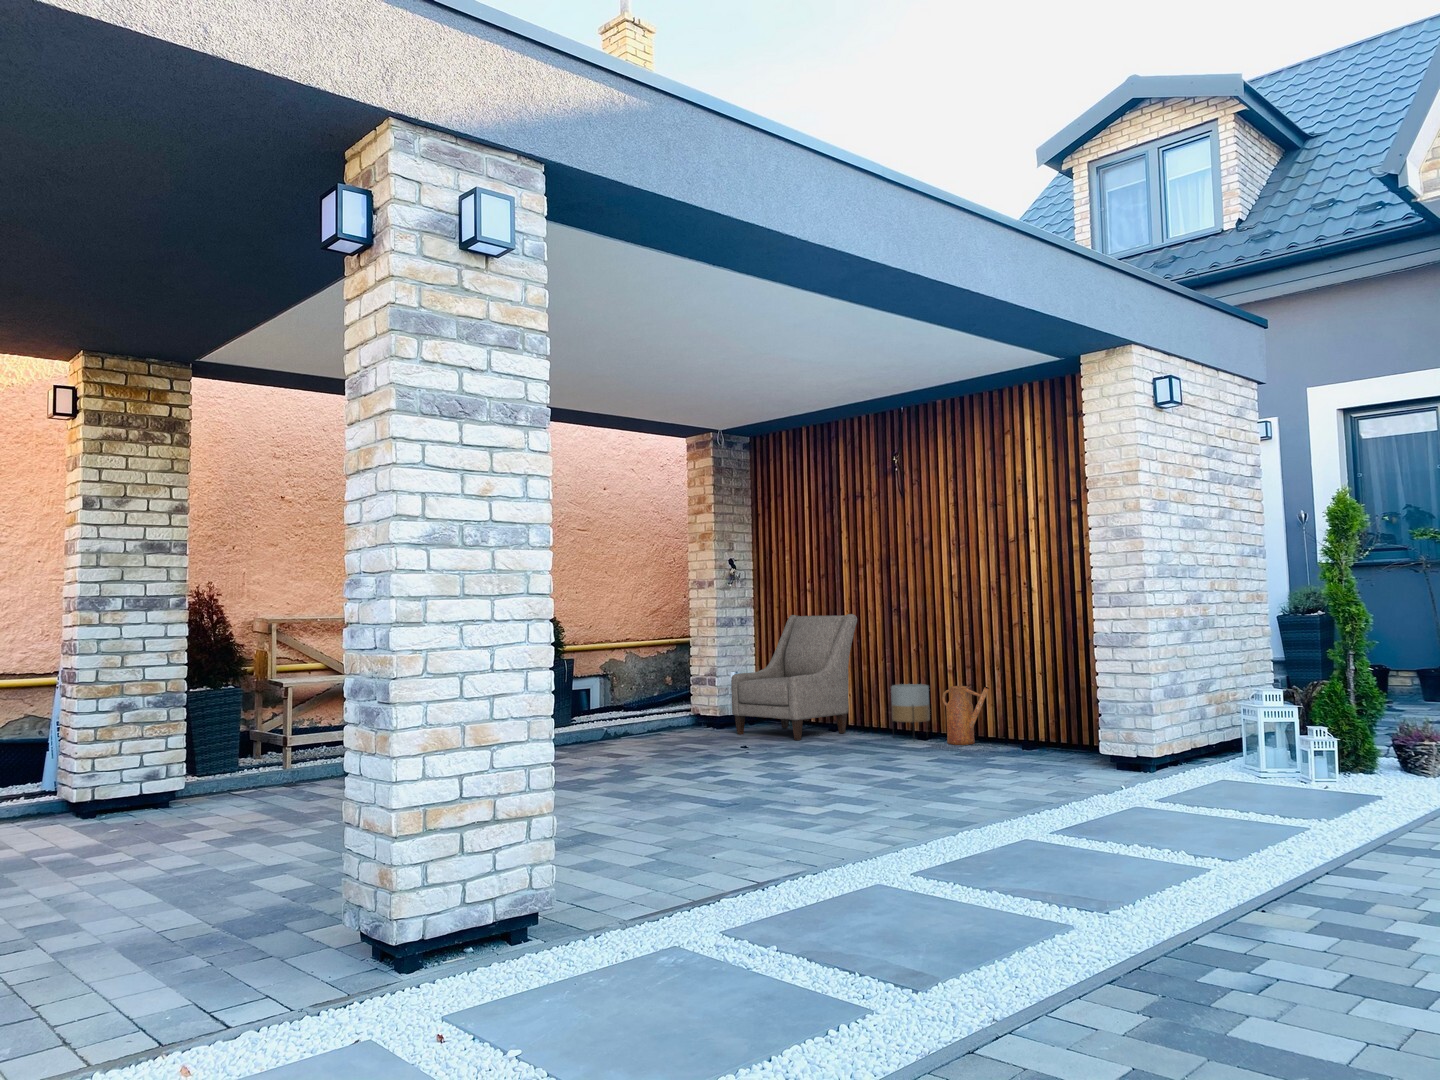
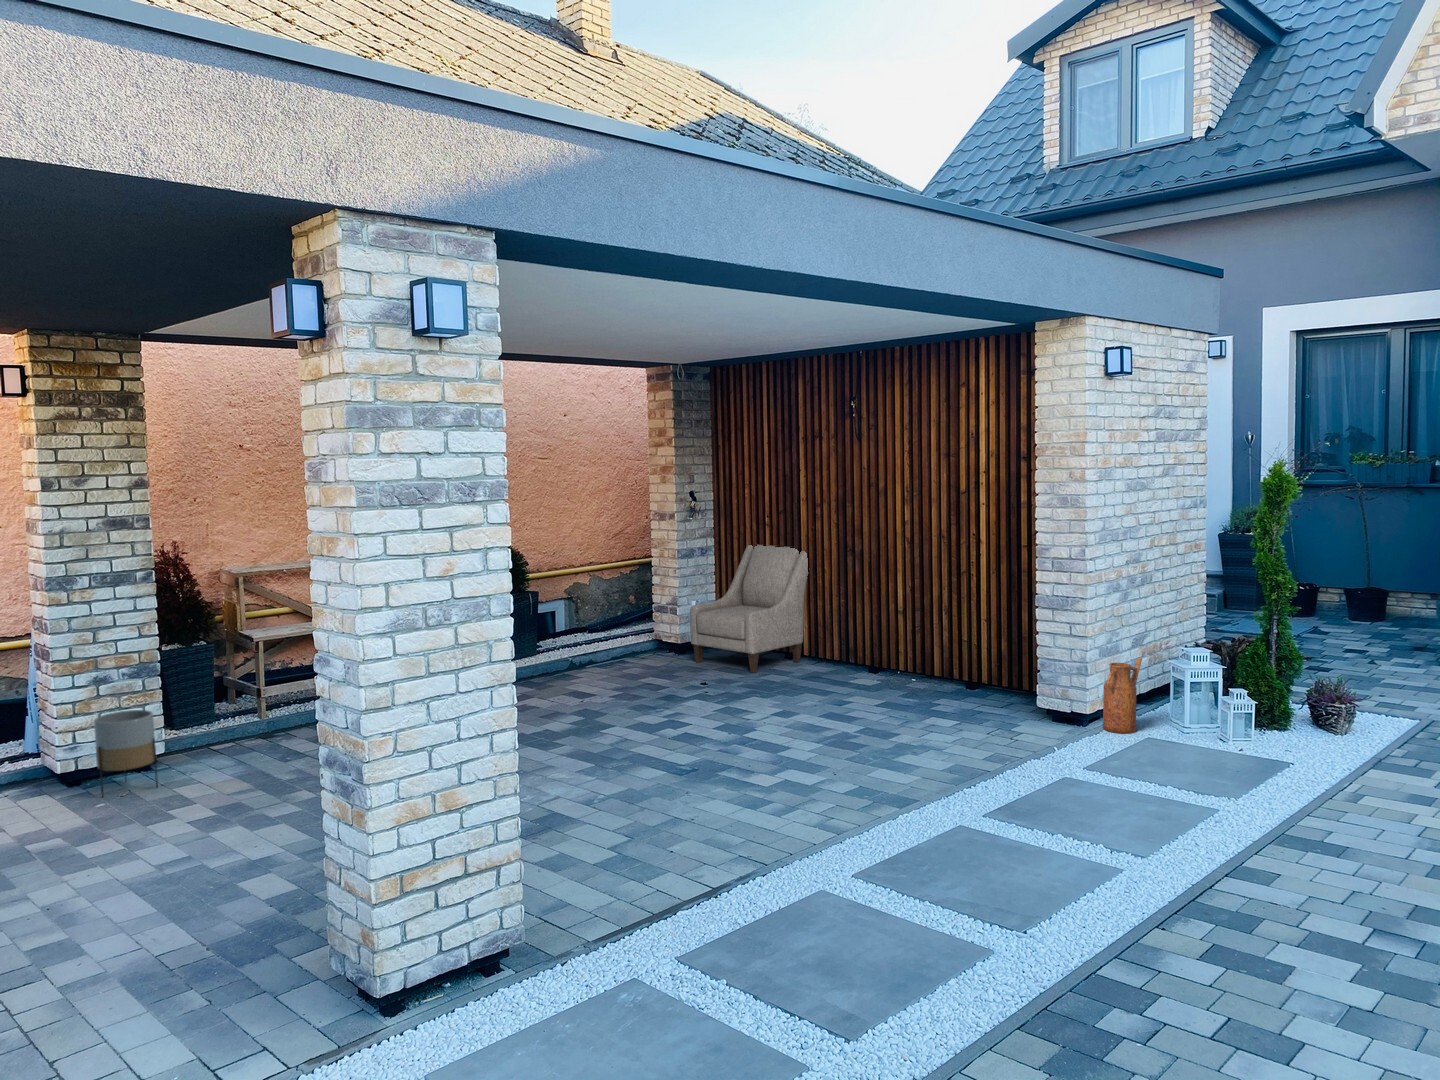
planter: present [891,684,930,739] -> present [94,710,158,797]
watering can: present [942,686,989,745] -> present [1103,658,1142,733]

